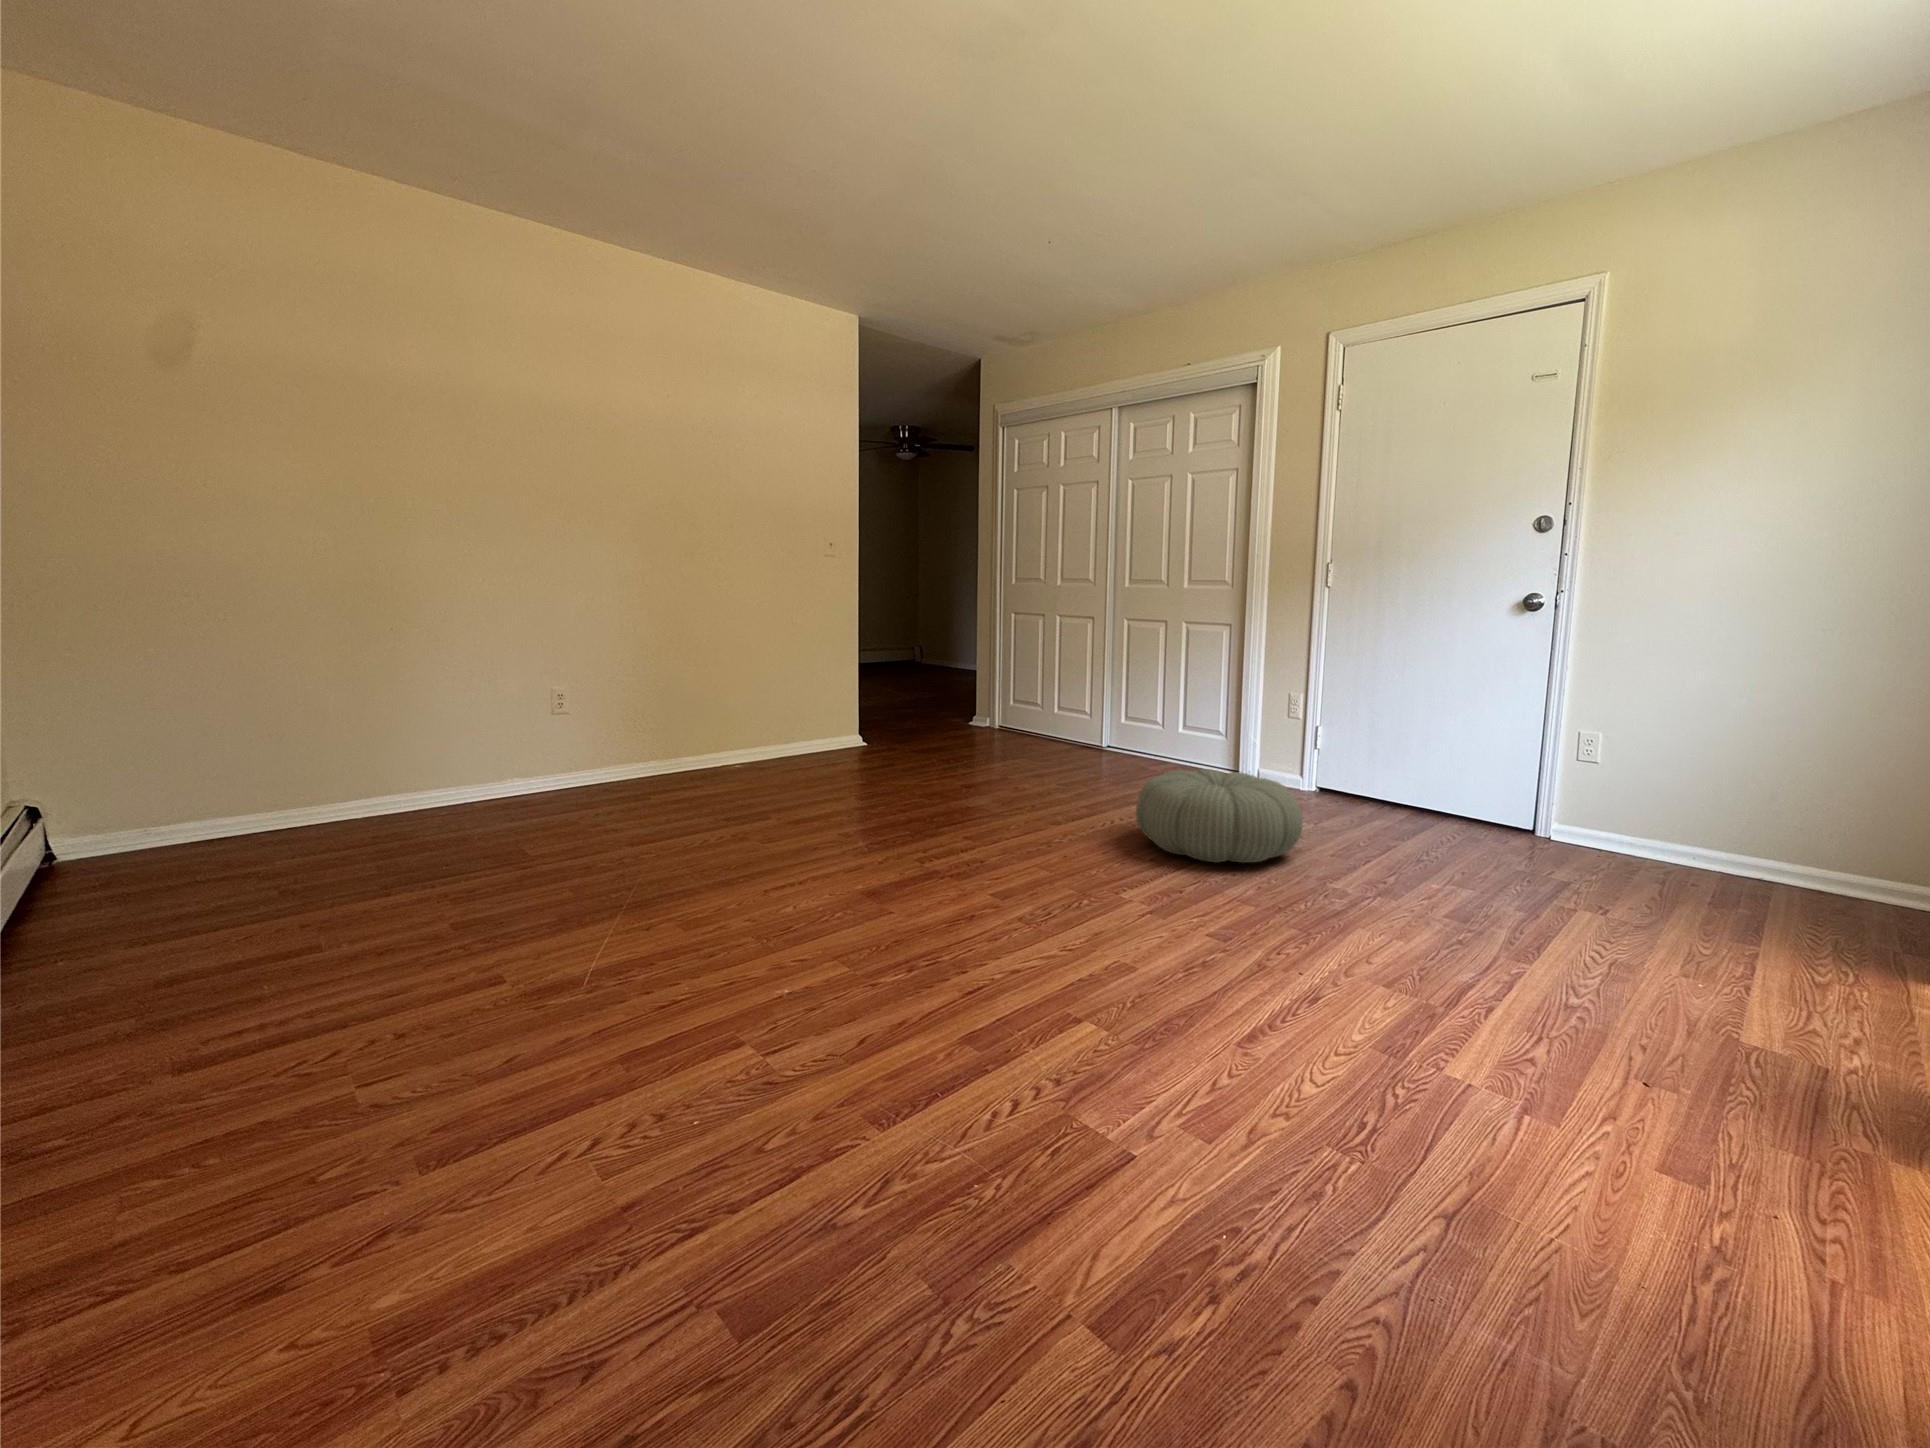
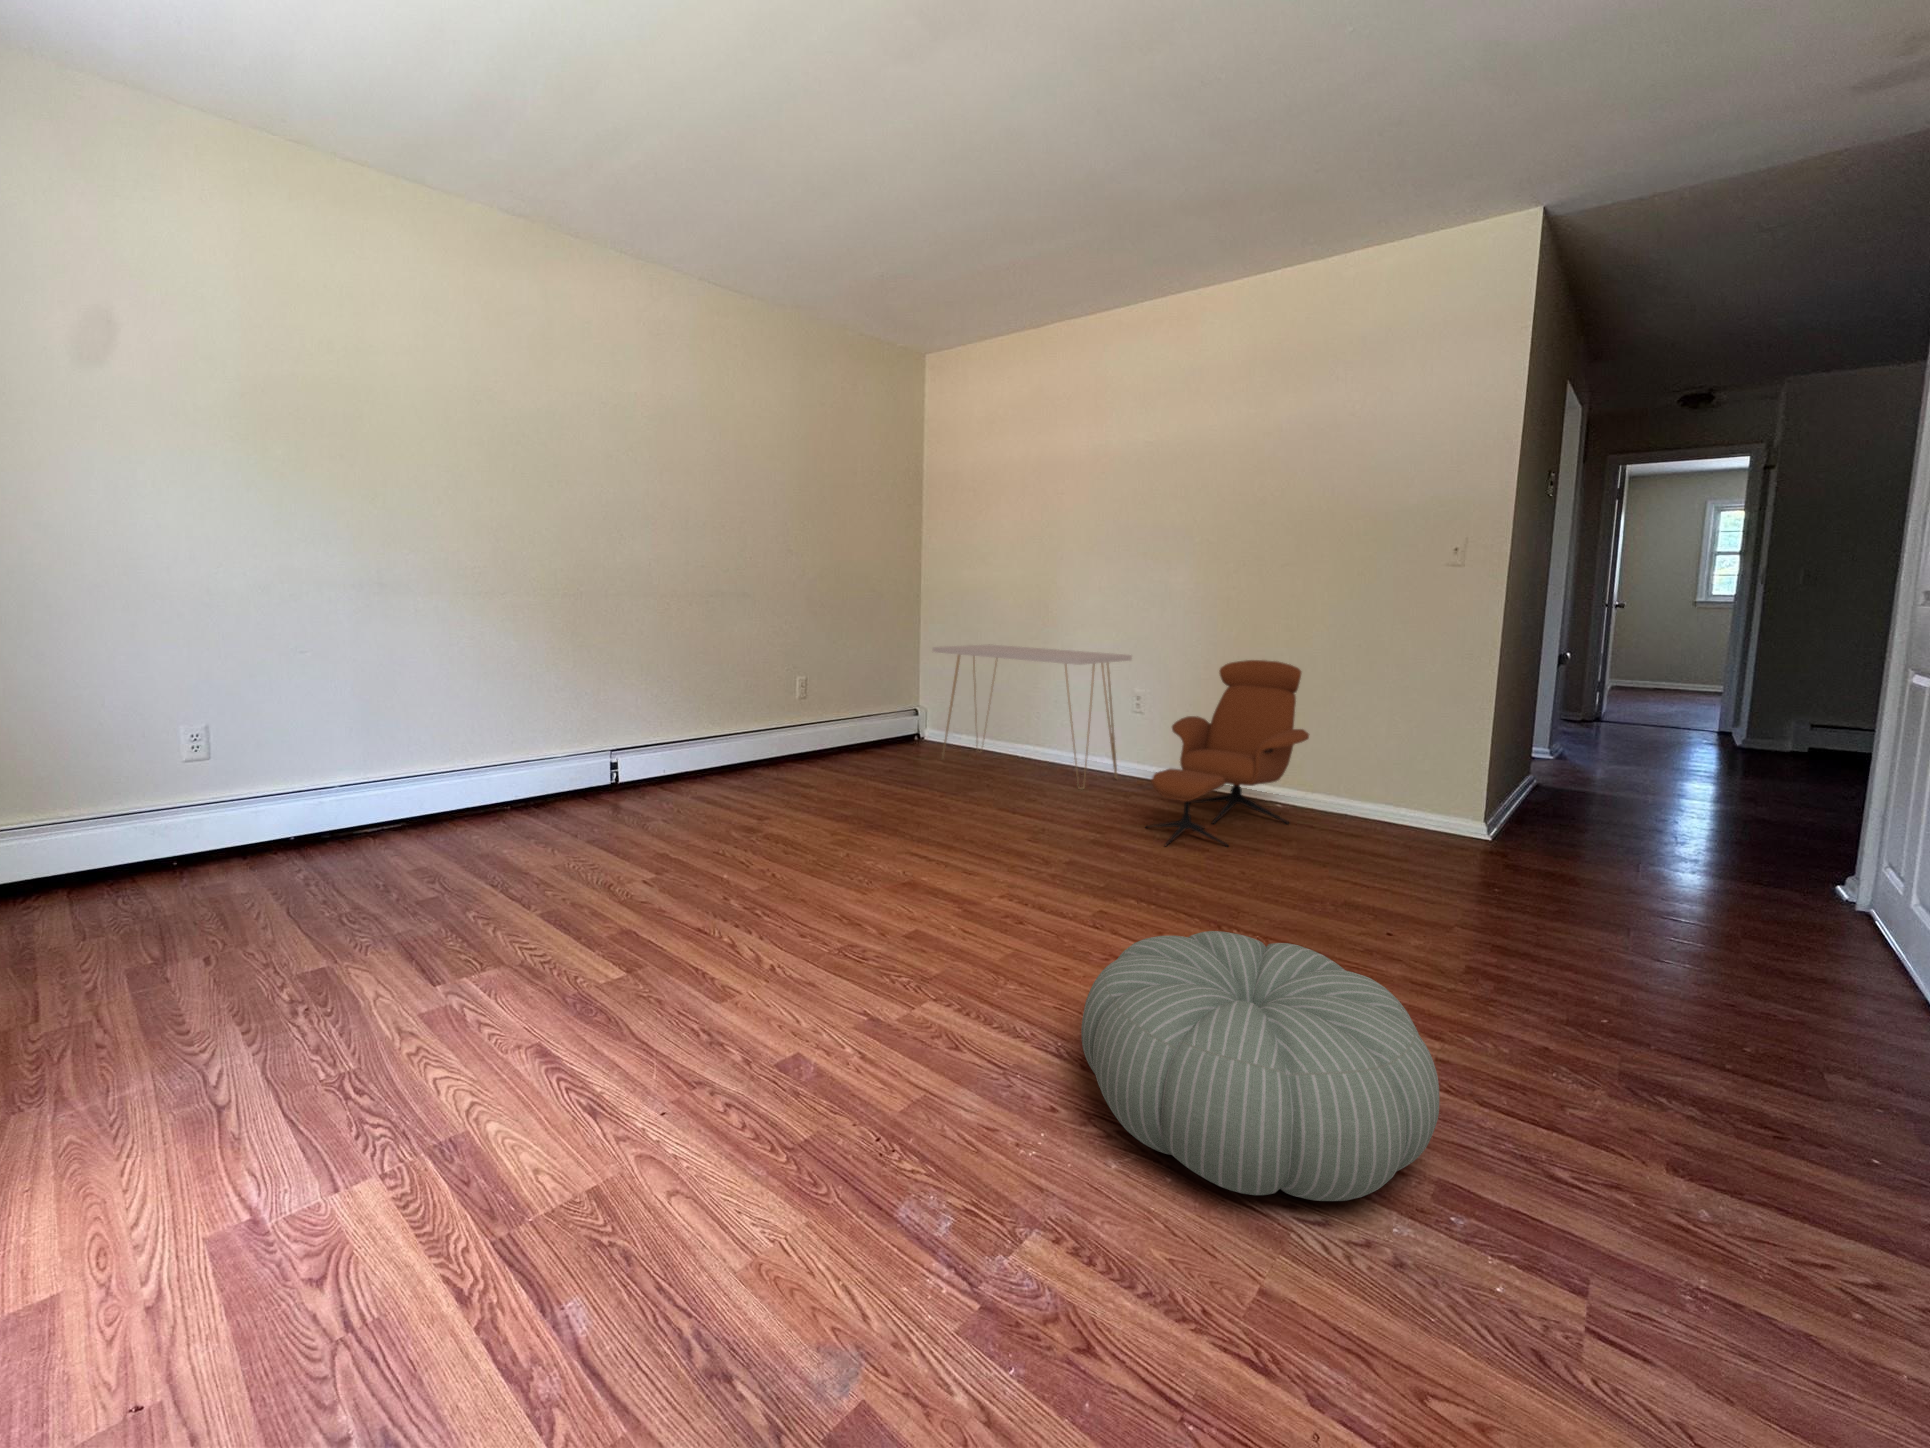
lounge chair: none [685,637,837,808] -> present [1146,660,1309,846]
console table: none [255,641,598,850] -> present [932,644,1132,789]

